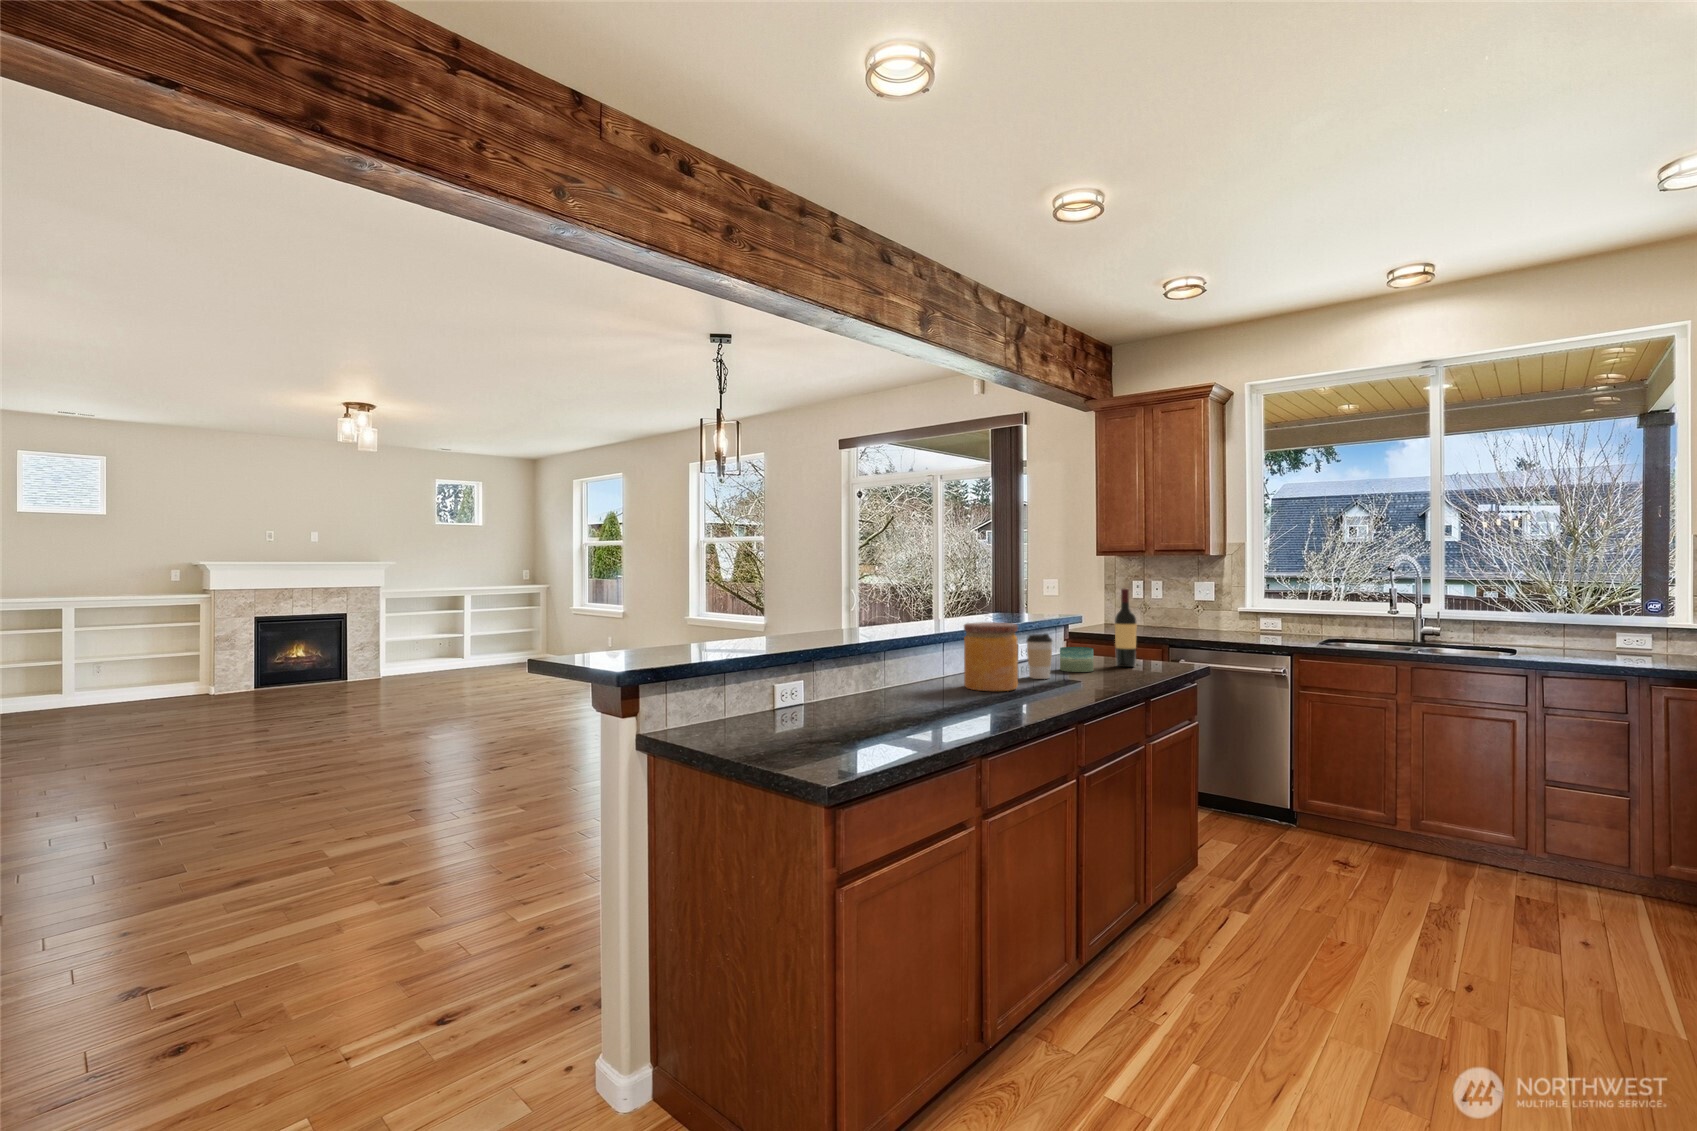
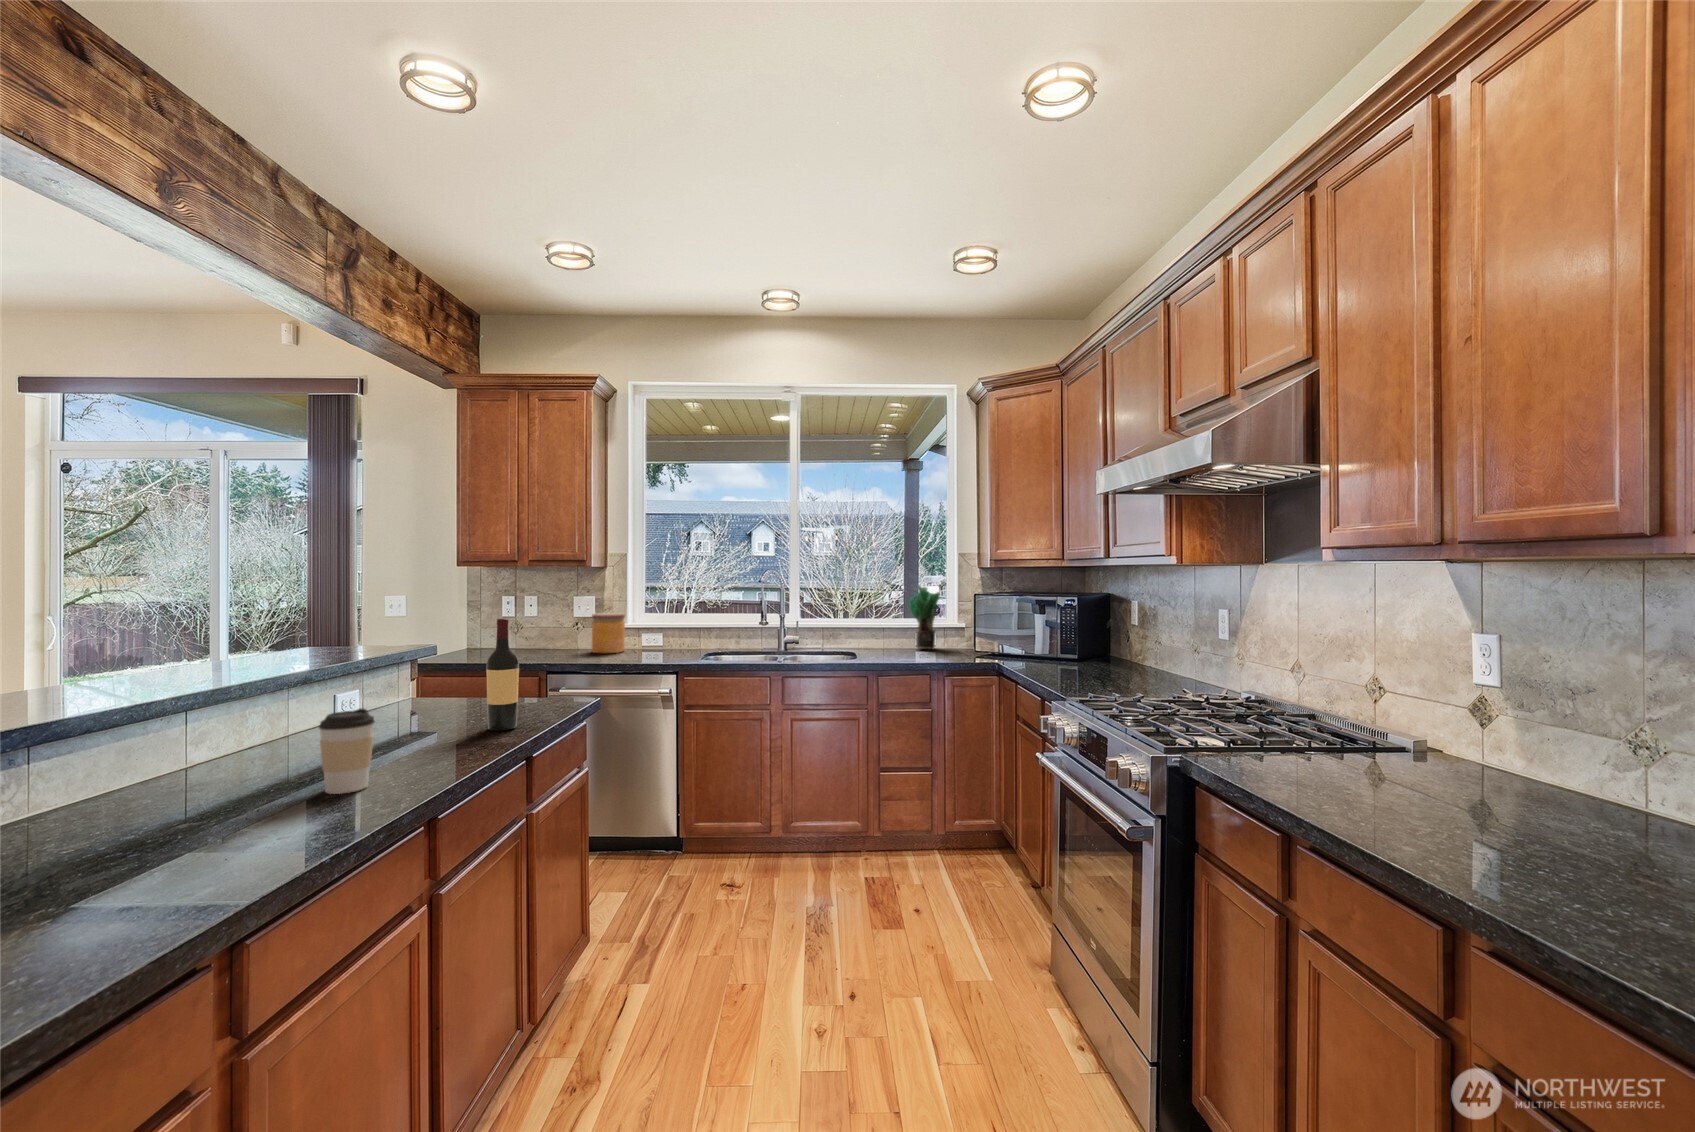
potted plant: none [1603,570,1666,653] -> present [909,585,940,649]
jar: present [964,622,1018,691] -> present [592,613,625,653]
candle: present [1060,647,1094,672] -> none [393,712,452,758]

